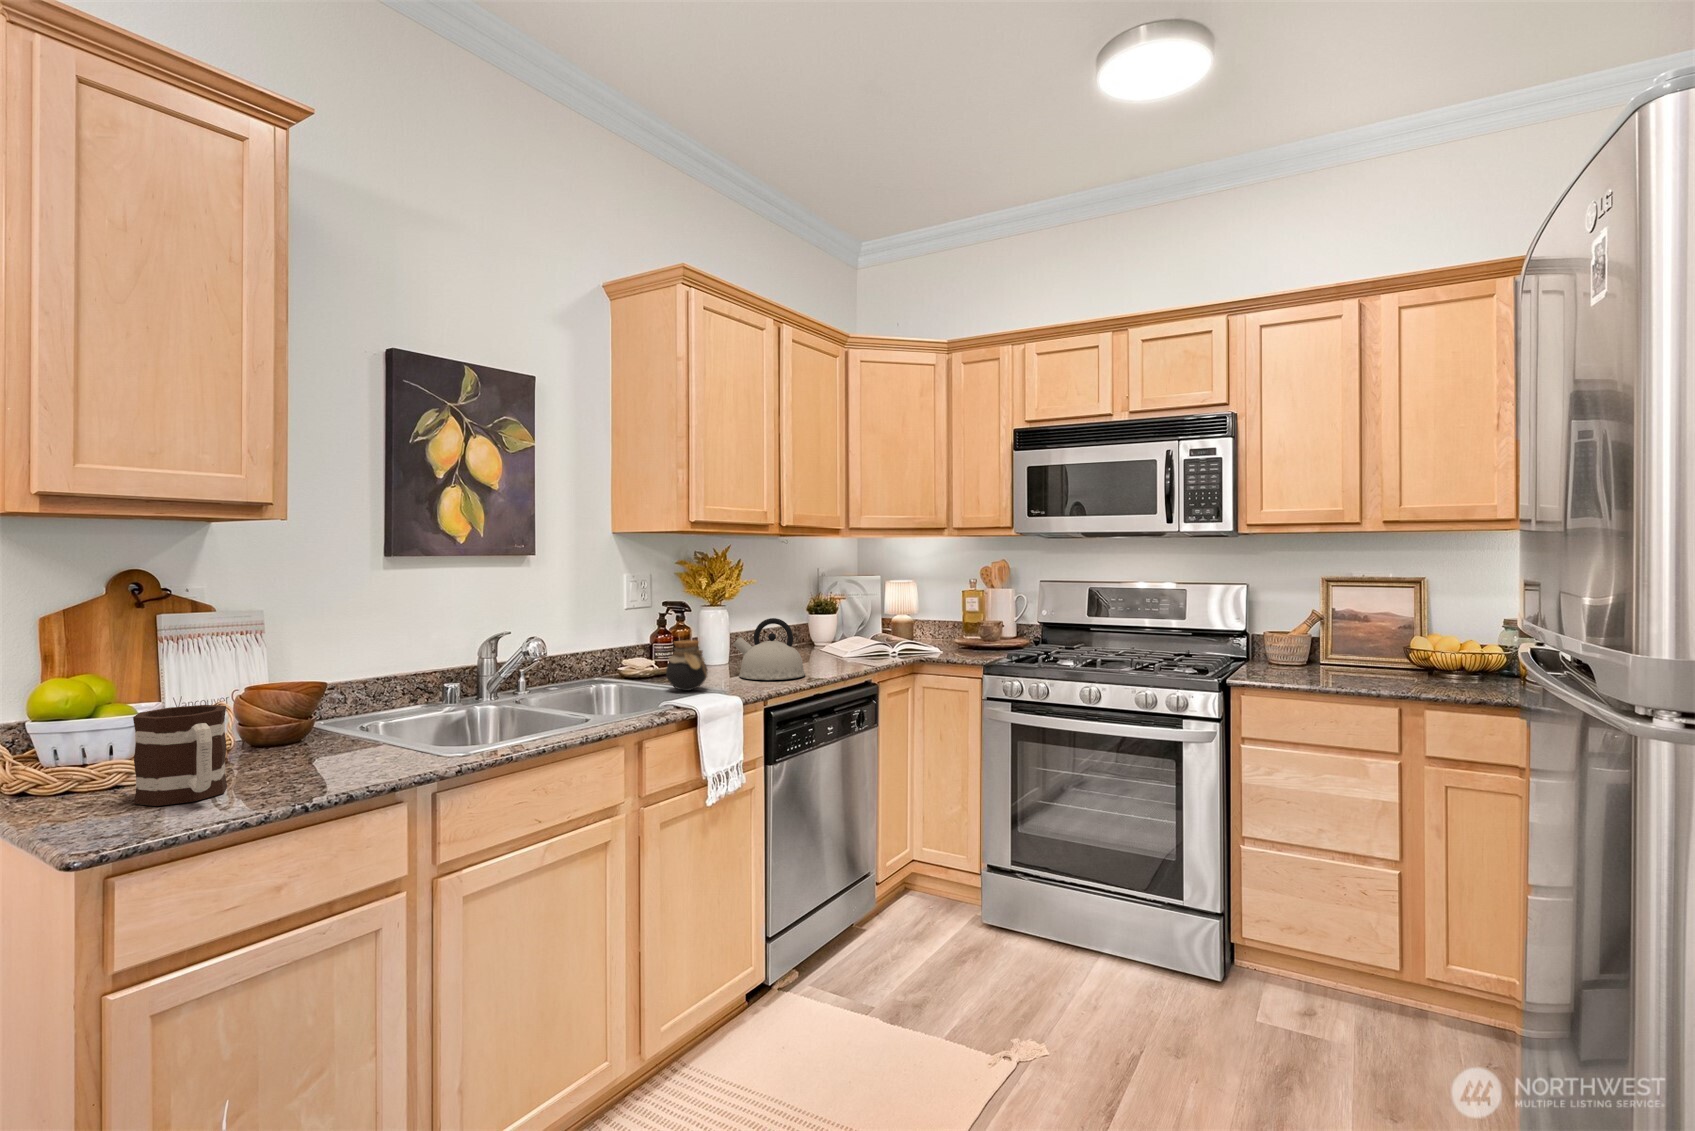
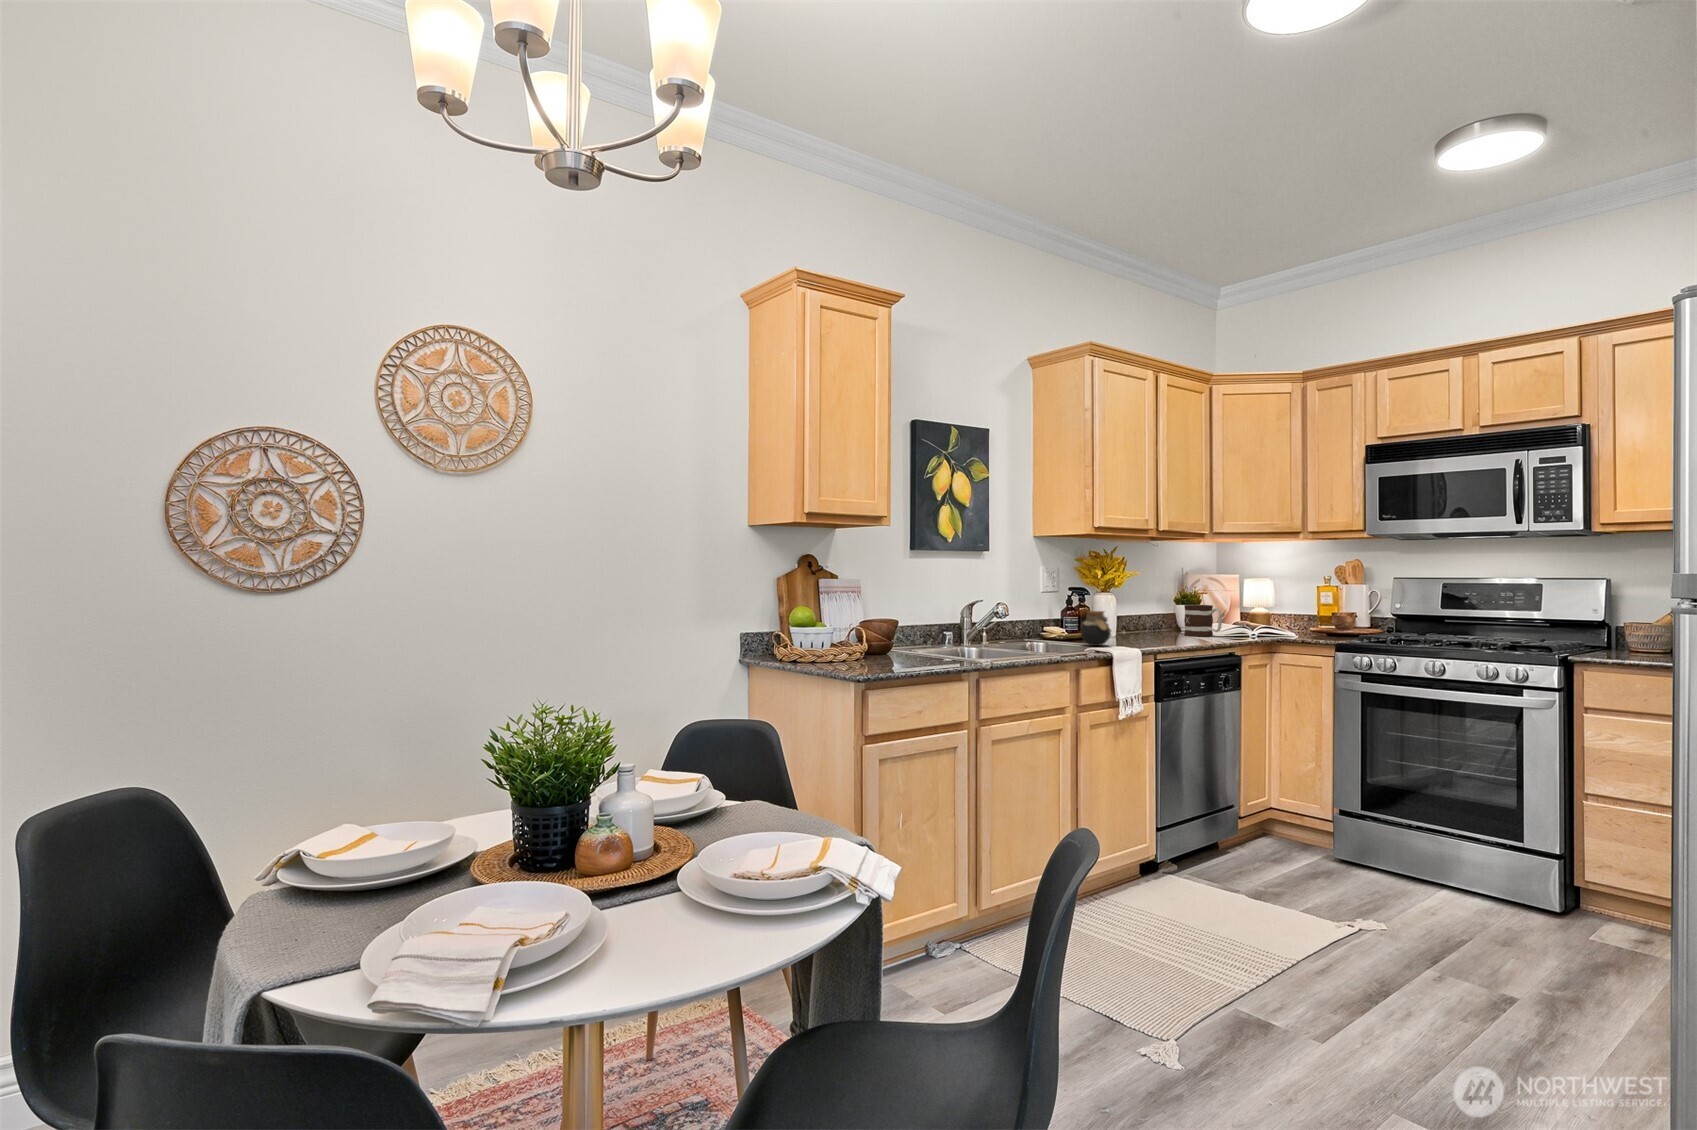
kettle: present [733,618,805,680] -> none [1124,598,1182,643]
mug: present [133,705,227,806] -> present [1184,605,1222,636]

